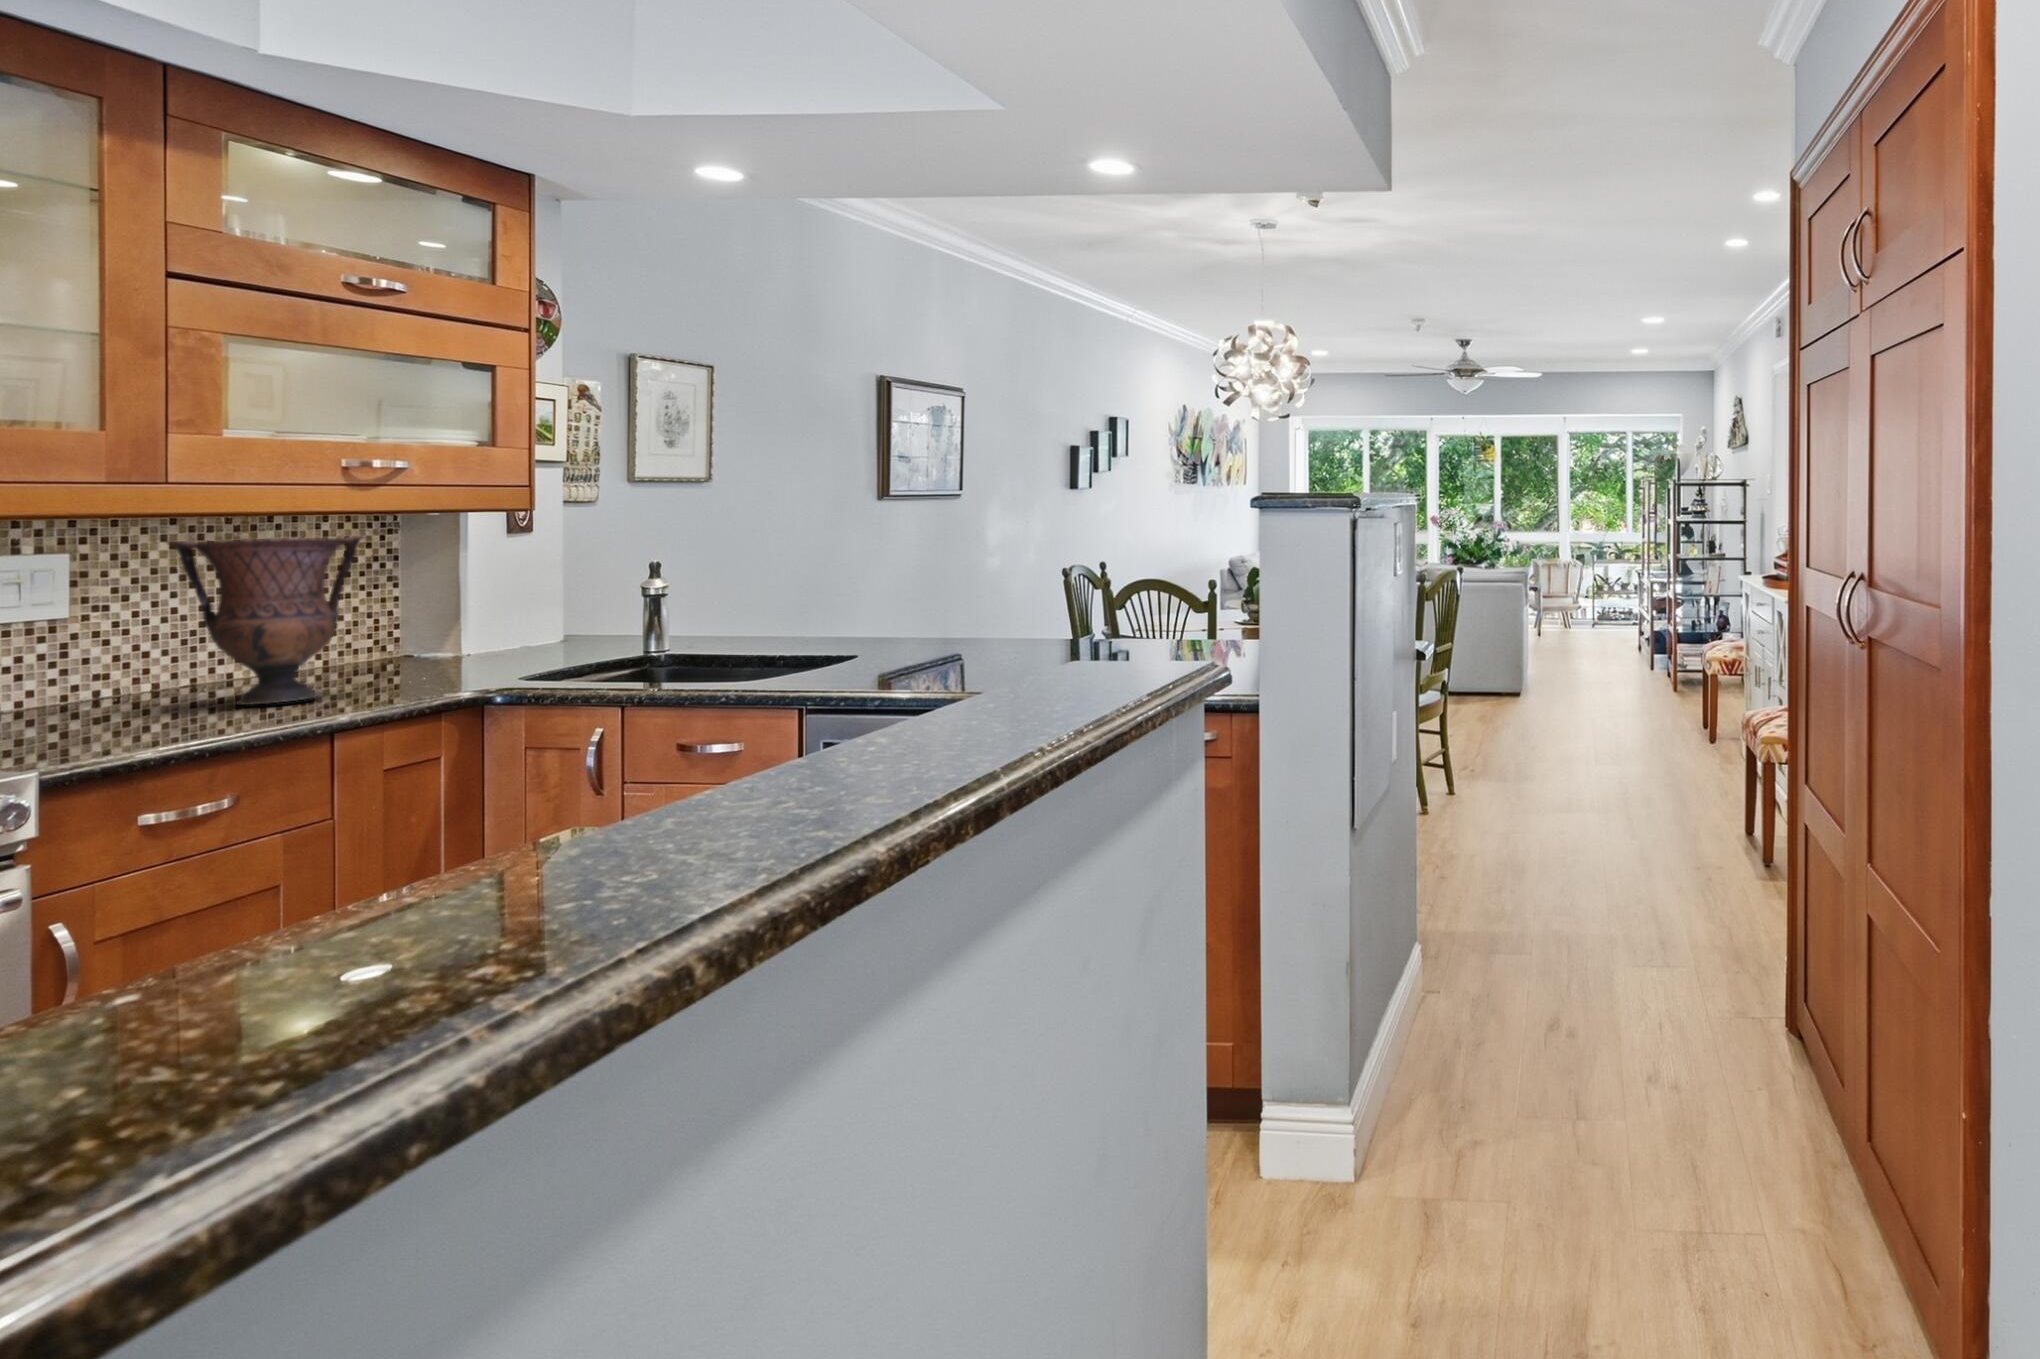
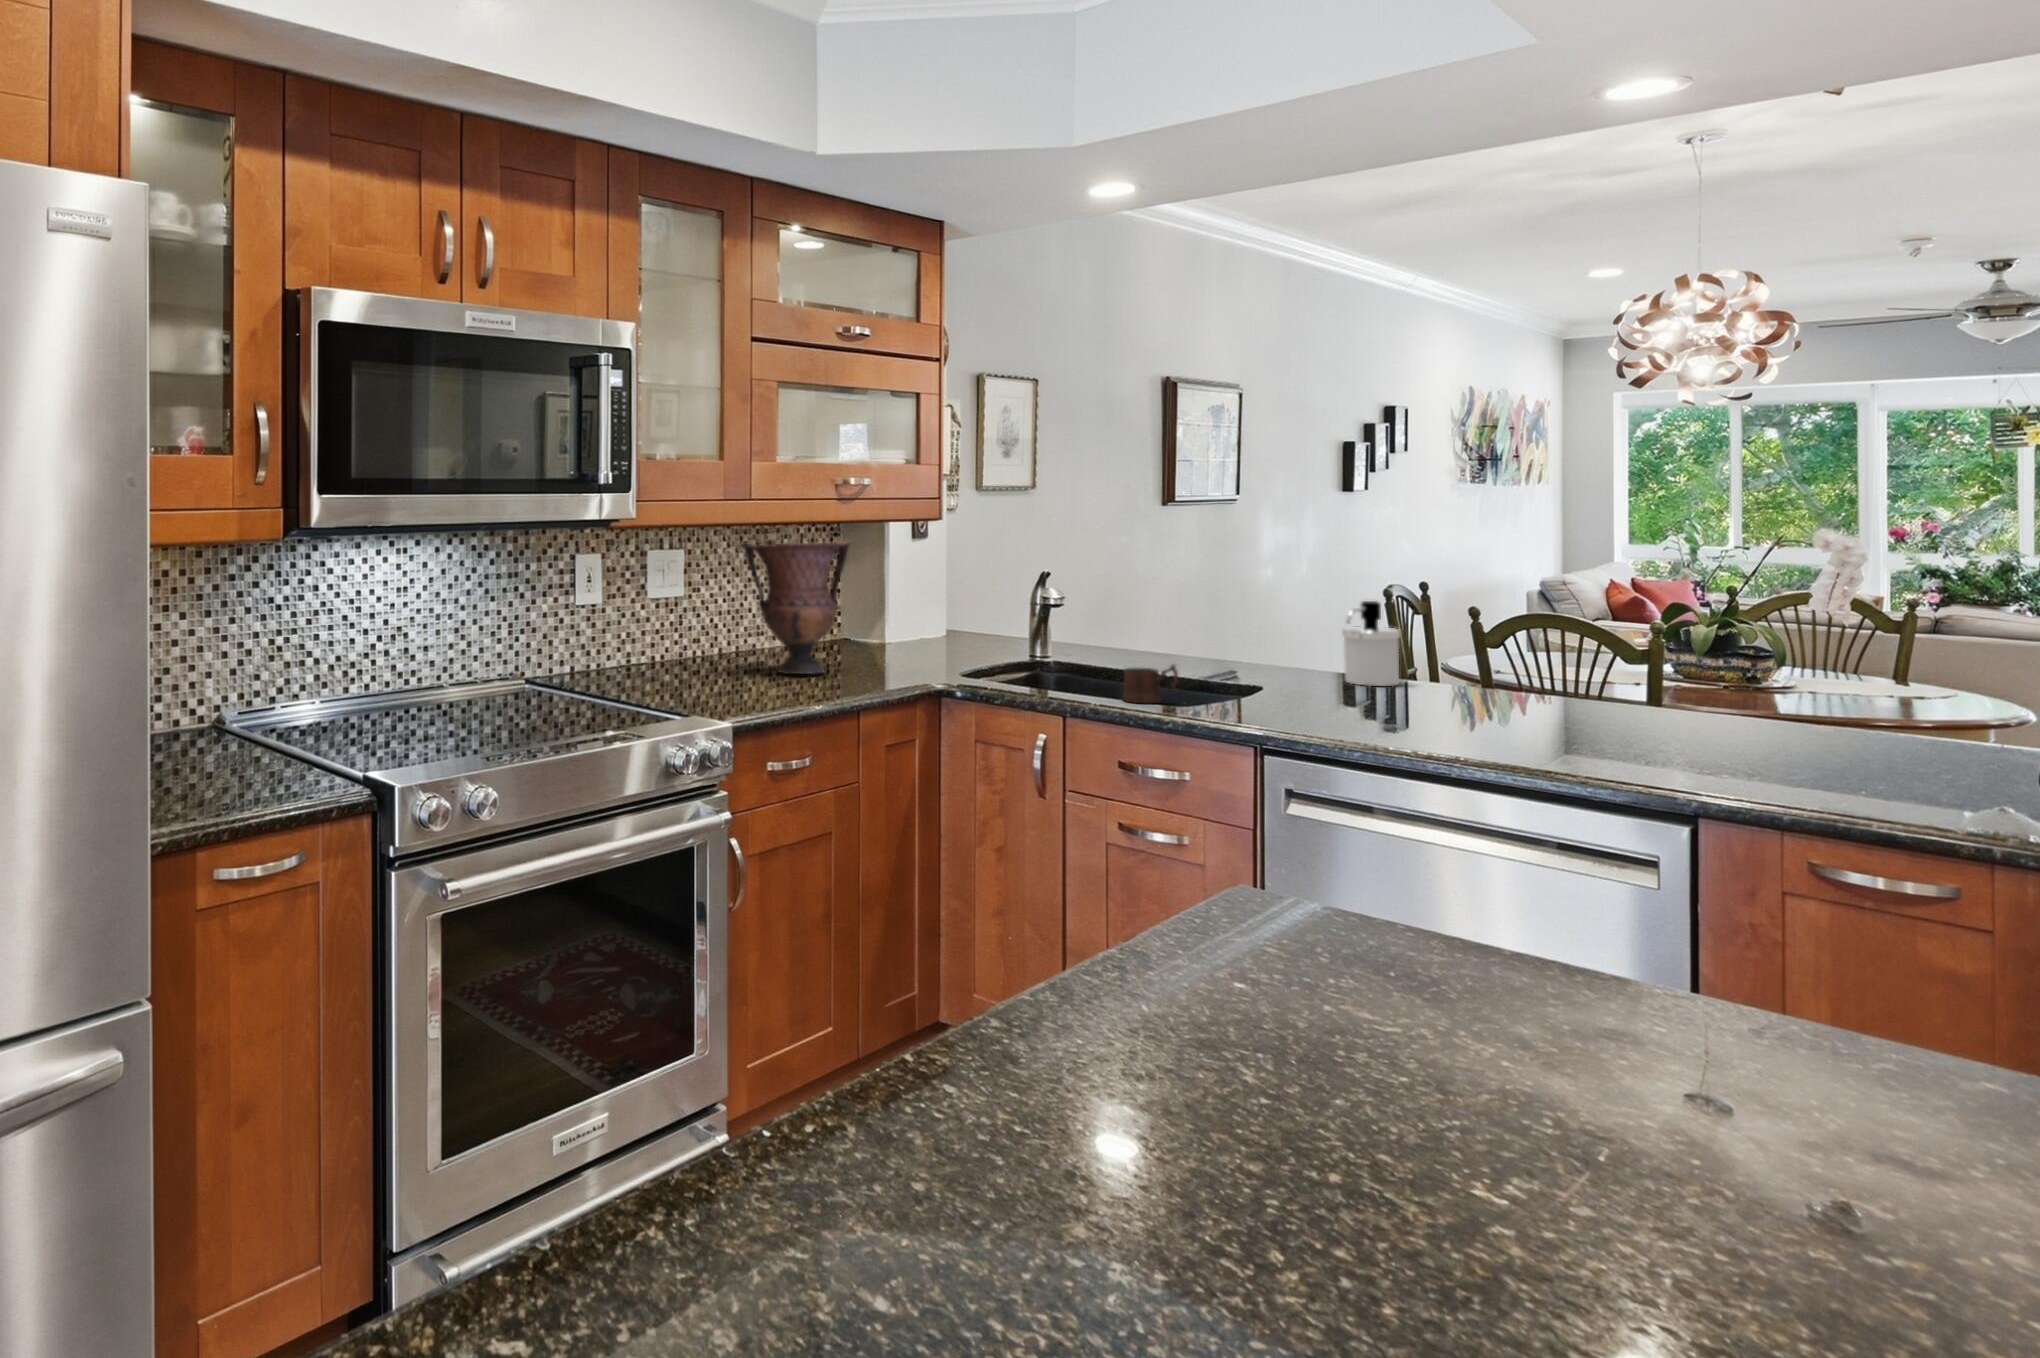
soap dispenser: none [940,581,994,658] -> present [1342,601,1401,686]
mug: none [689,653,747,697] -> present [1123,665,1178,703]

